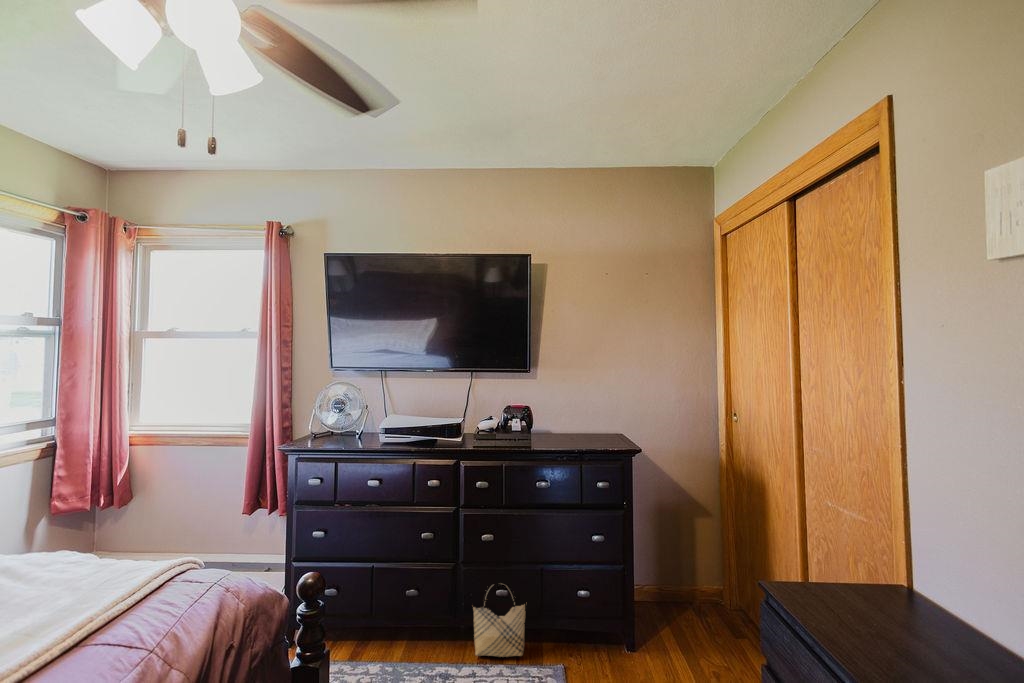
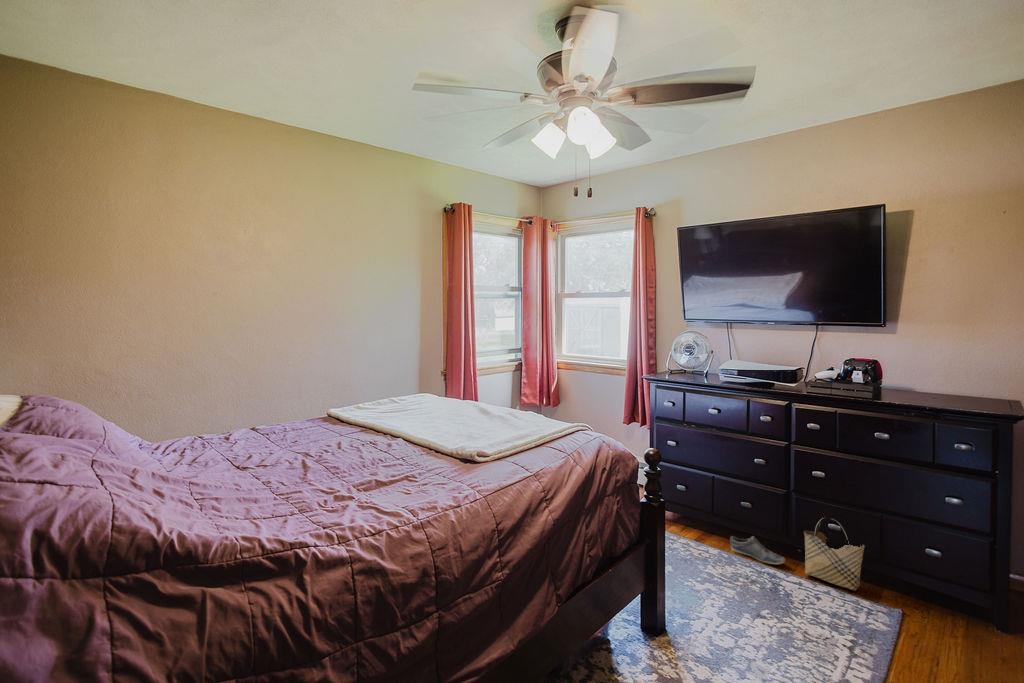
shoe: none [394,629,455,659] -> present [730,536,785,564]

